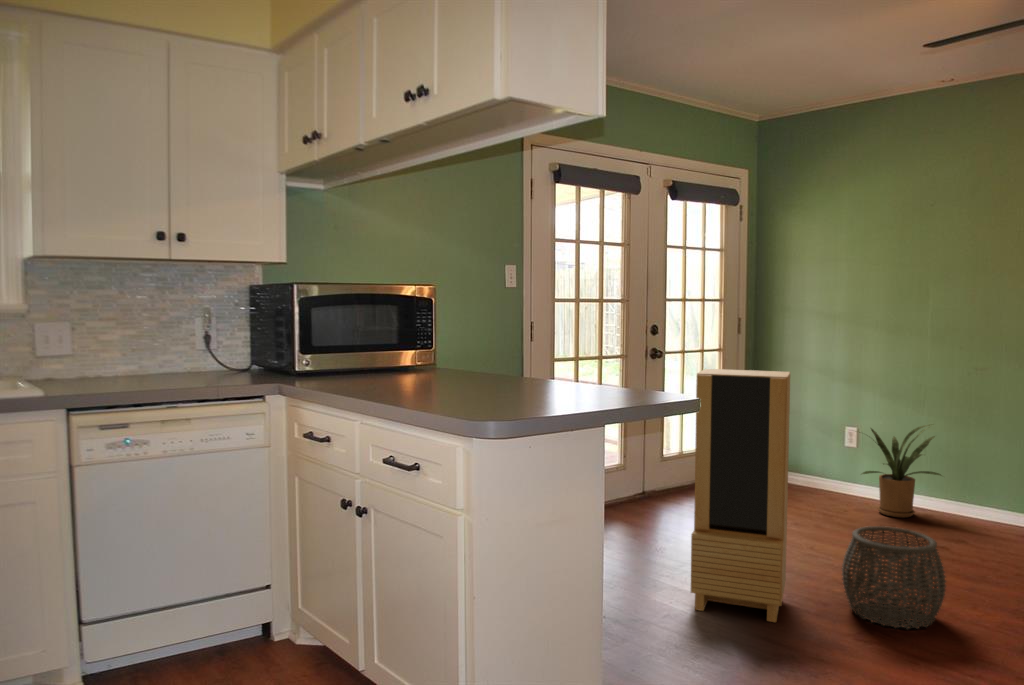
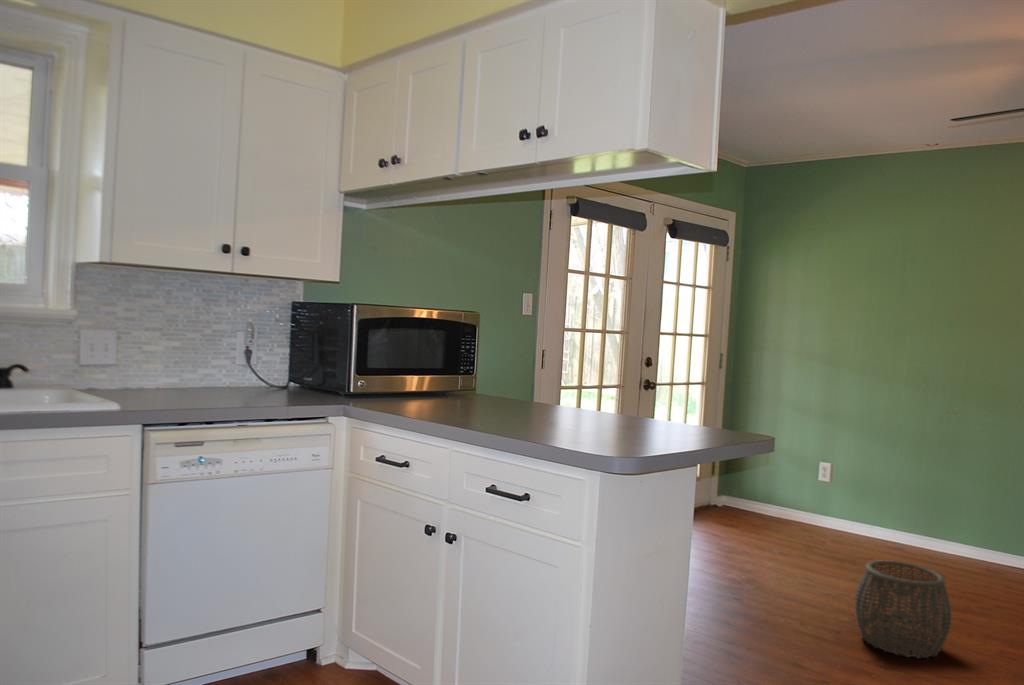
storage cabinet: present [691,369,790,622] -> none [718,406,819,651]
house plant: present [859,424,942,518] -> none [826,463,916,551]

